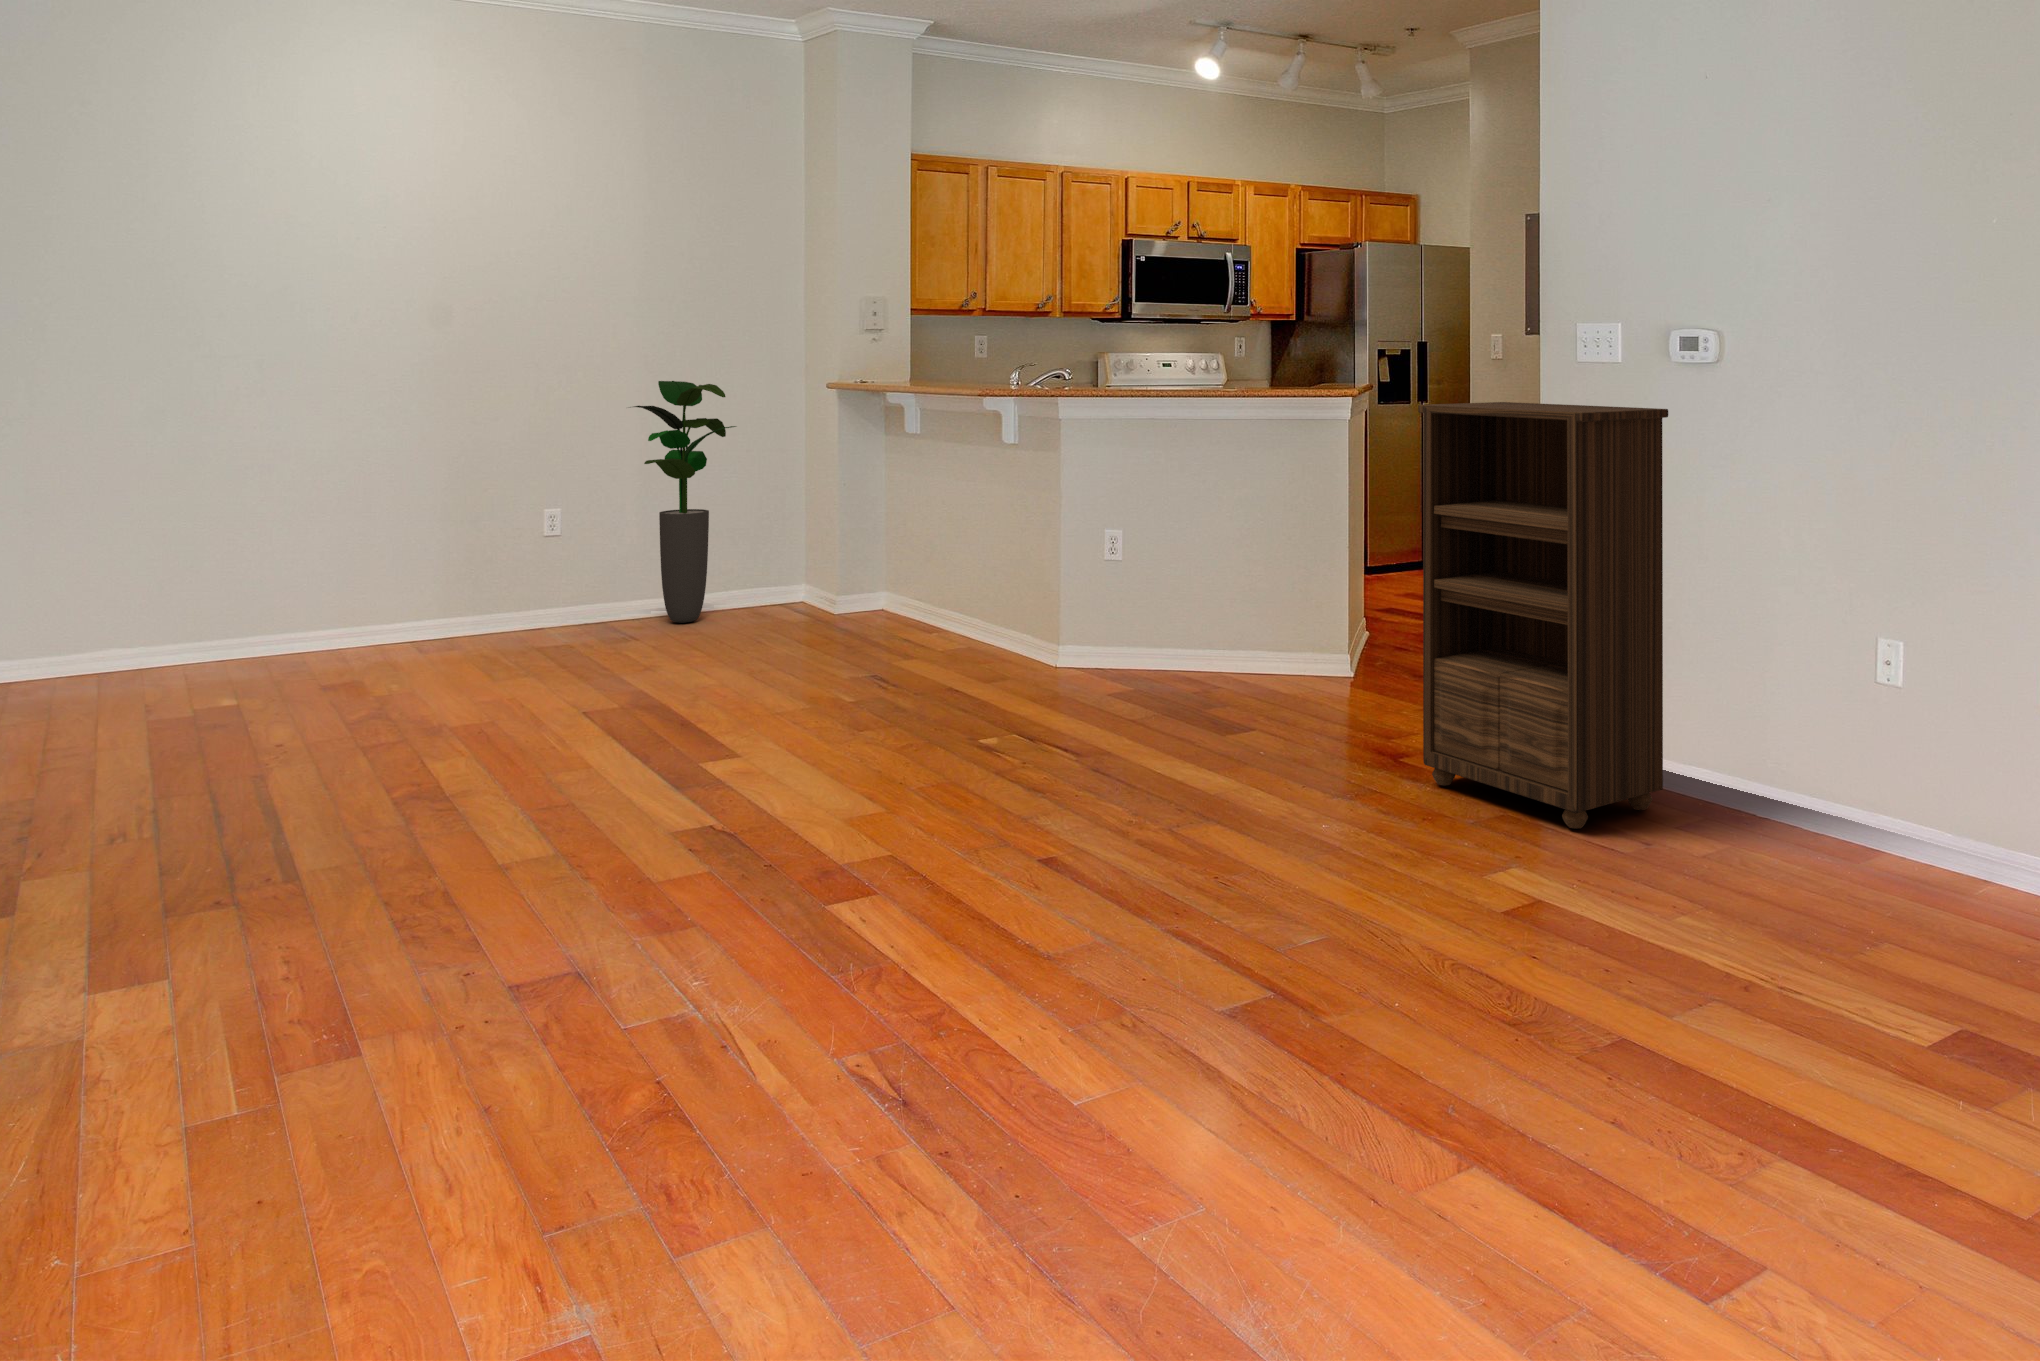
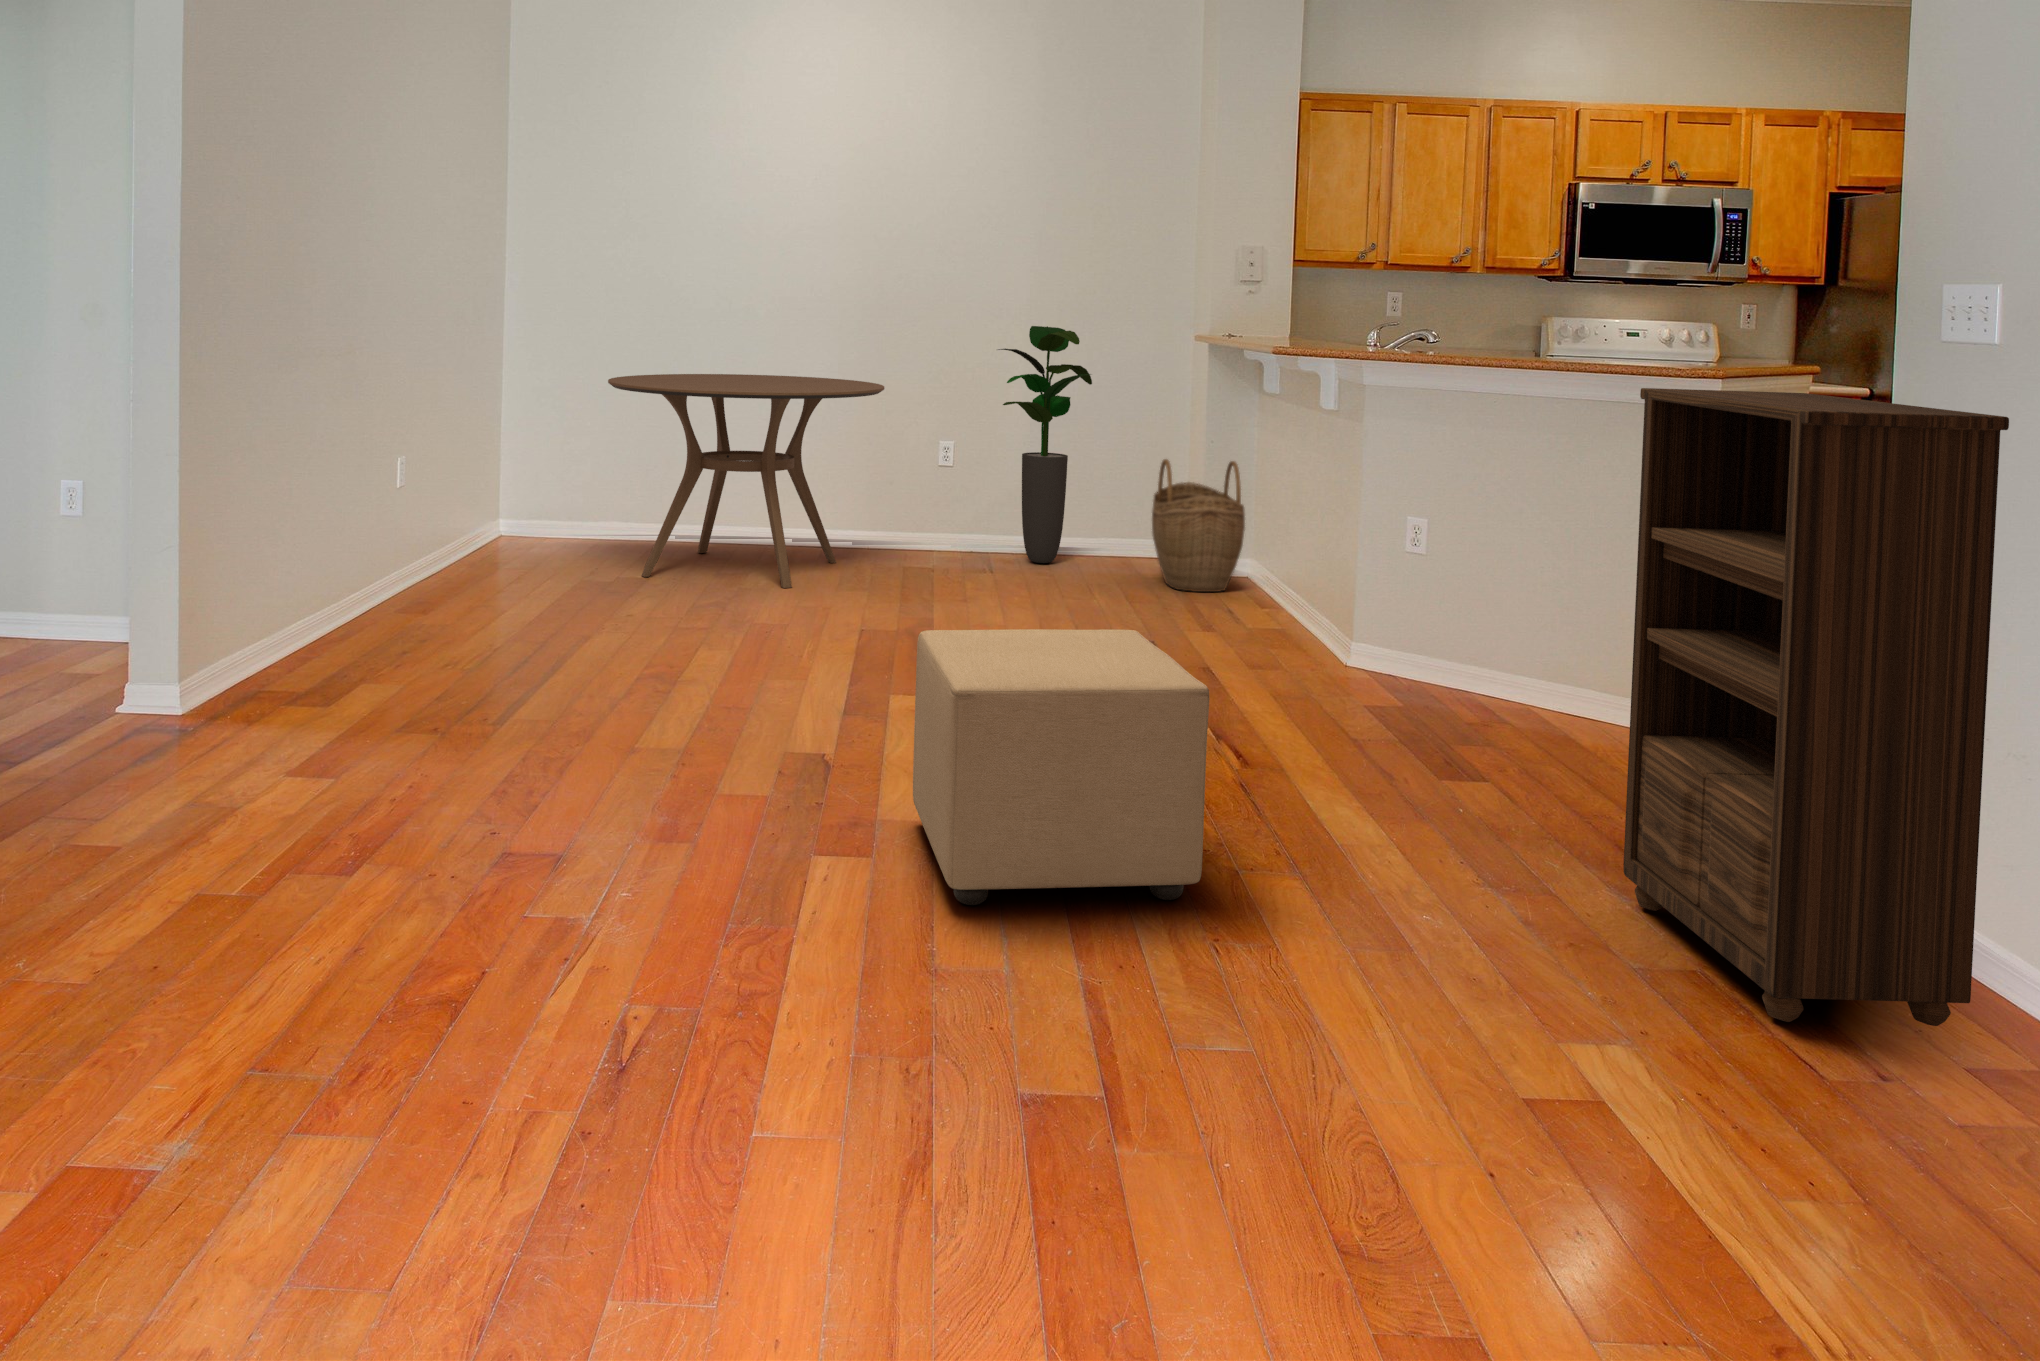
dining table: none [159,450,527,703] -> present [608,374,884,588]
woven basket: none [808,499,906,627] -> present [1152,459,1245,592]
ottoman: none [874,644,1176,905] -> present [913,629,1209,905]

